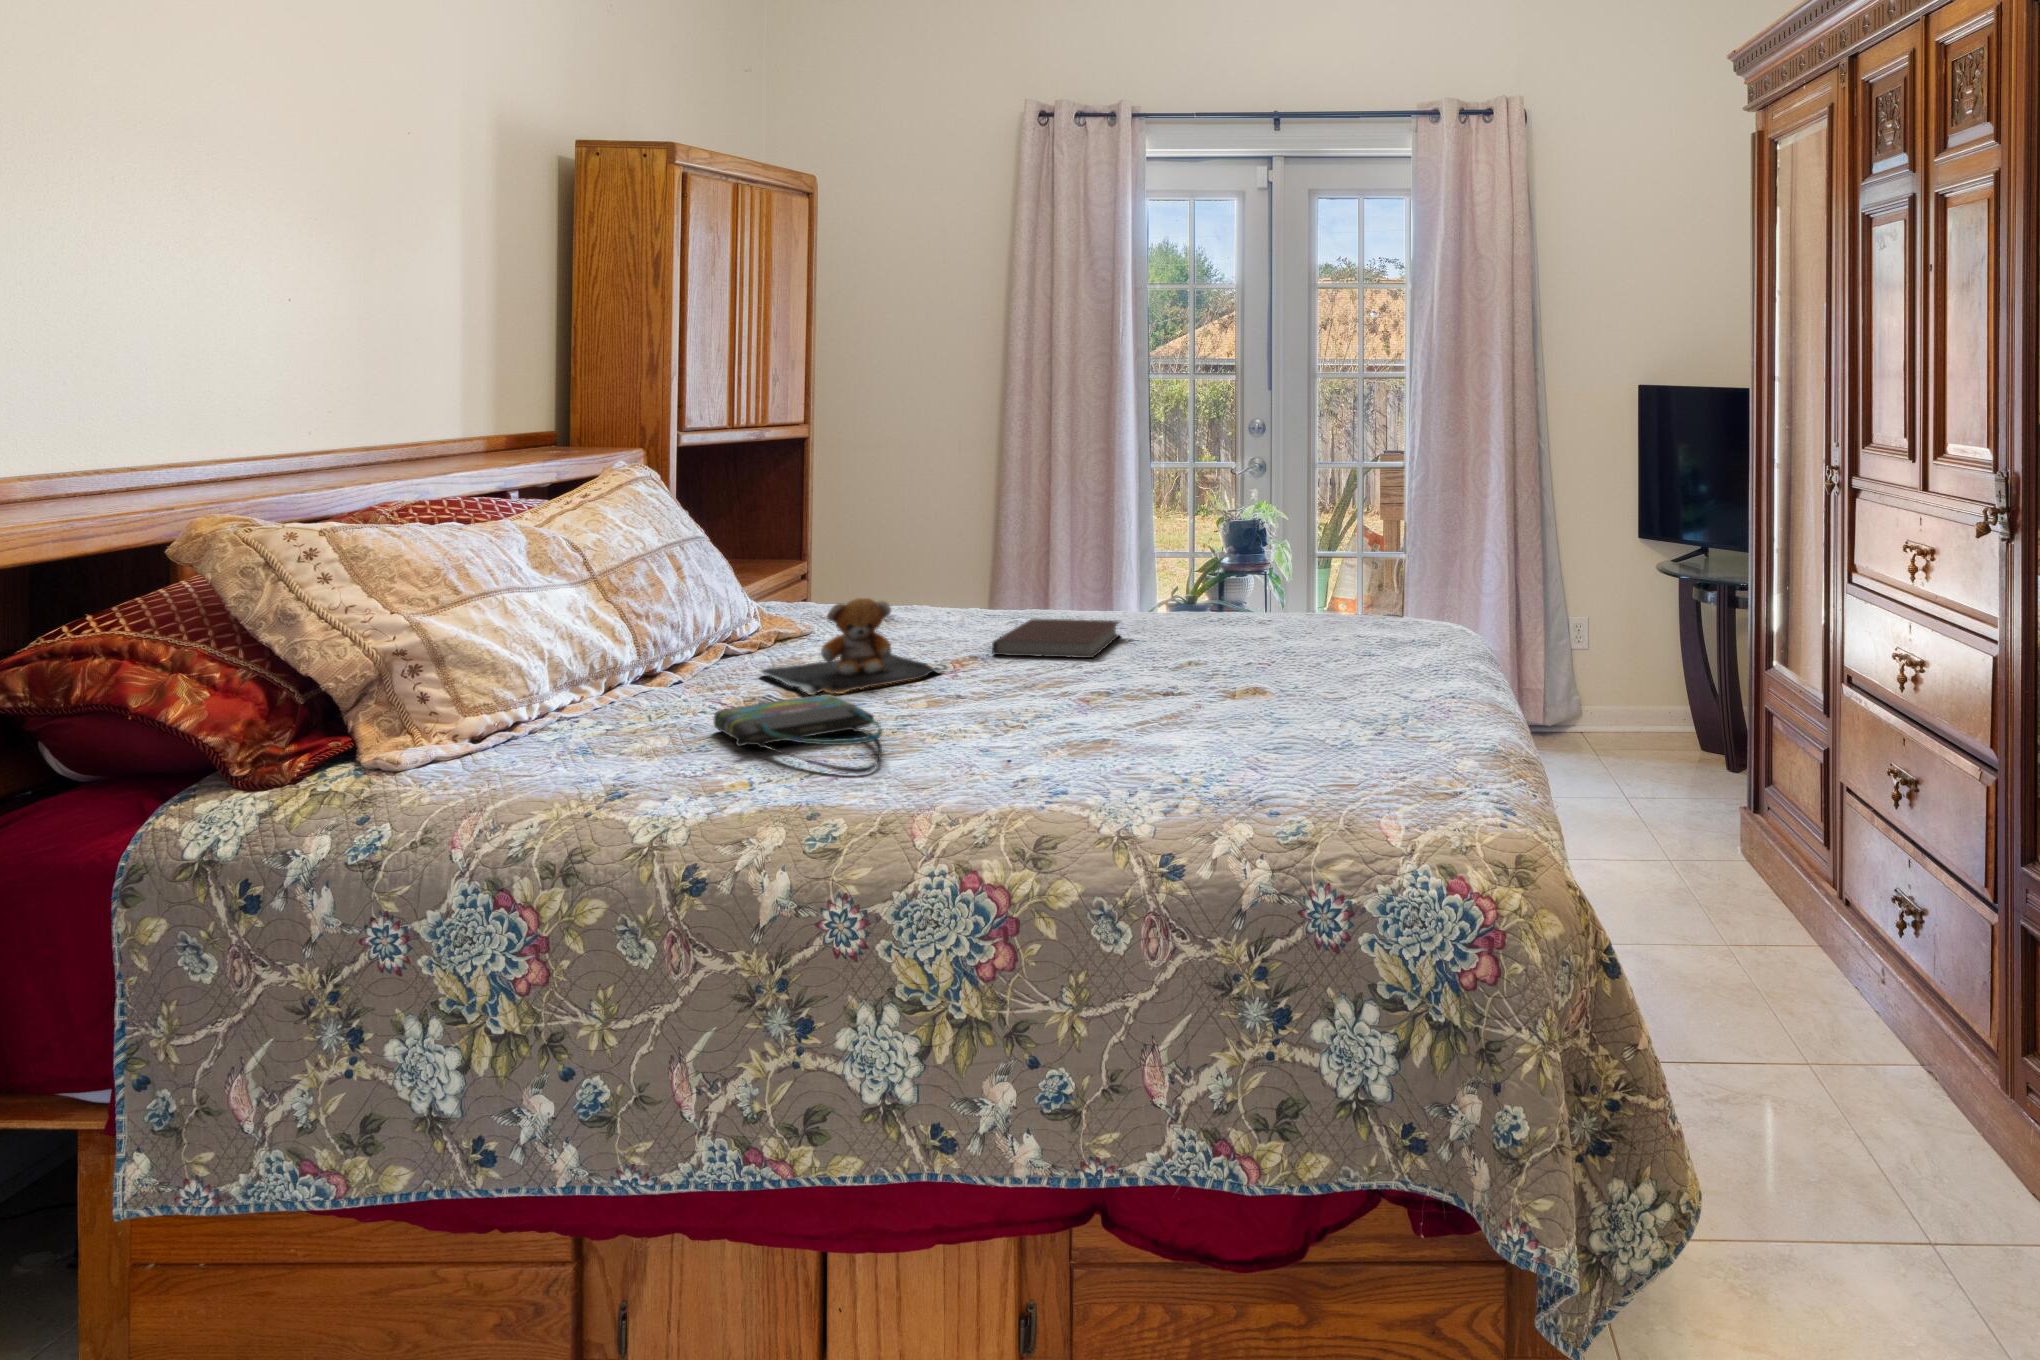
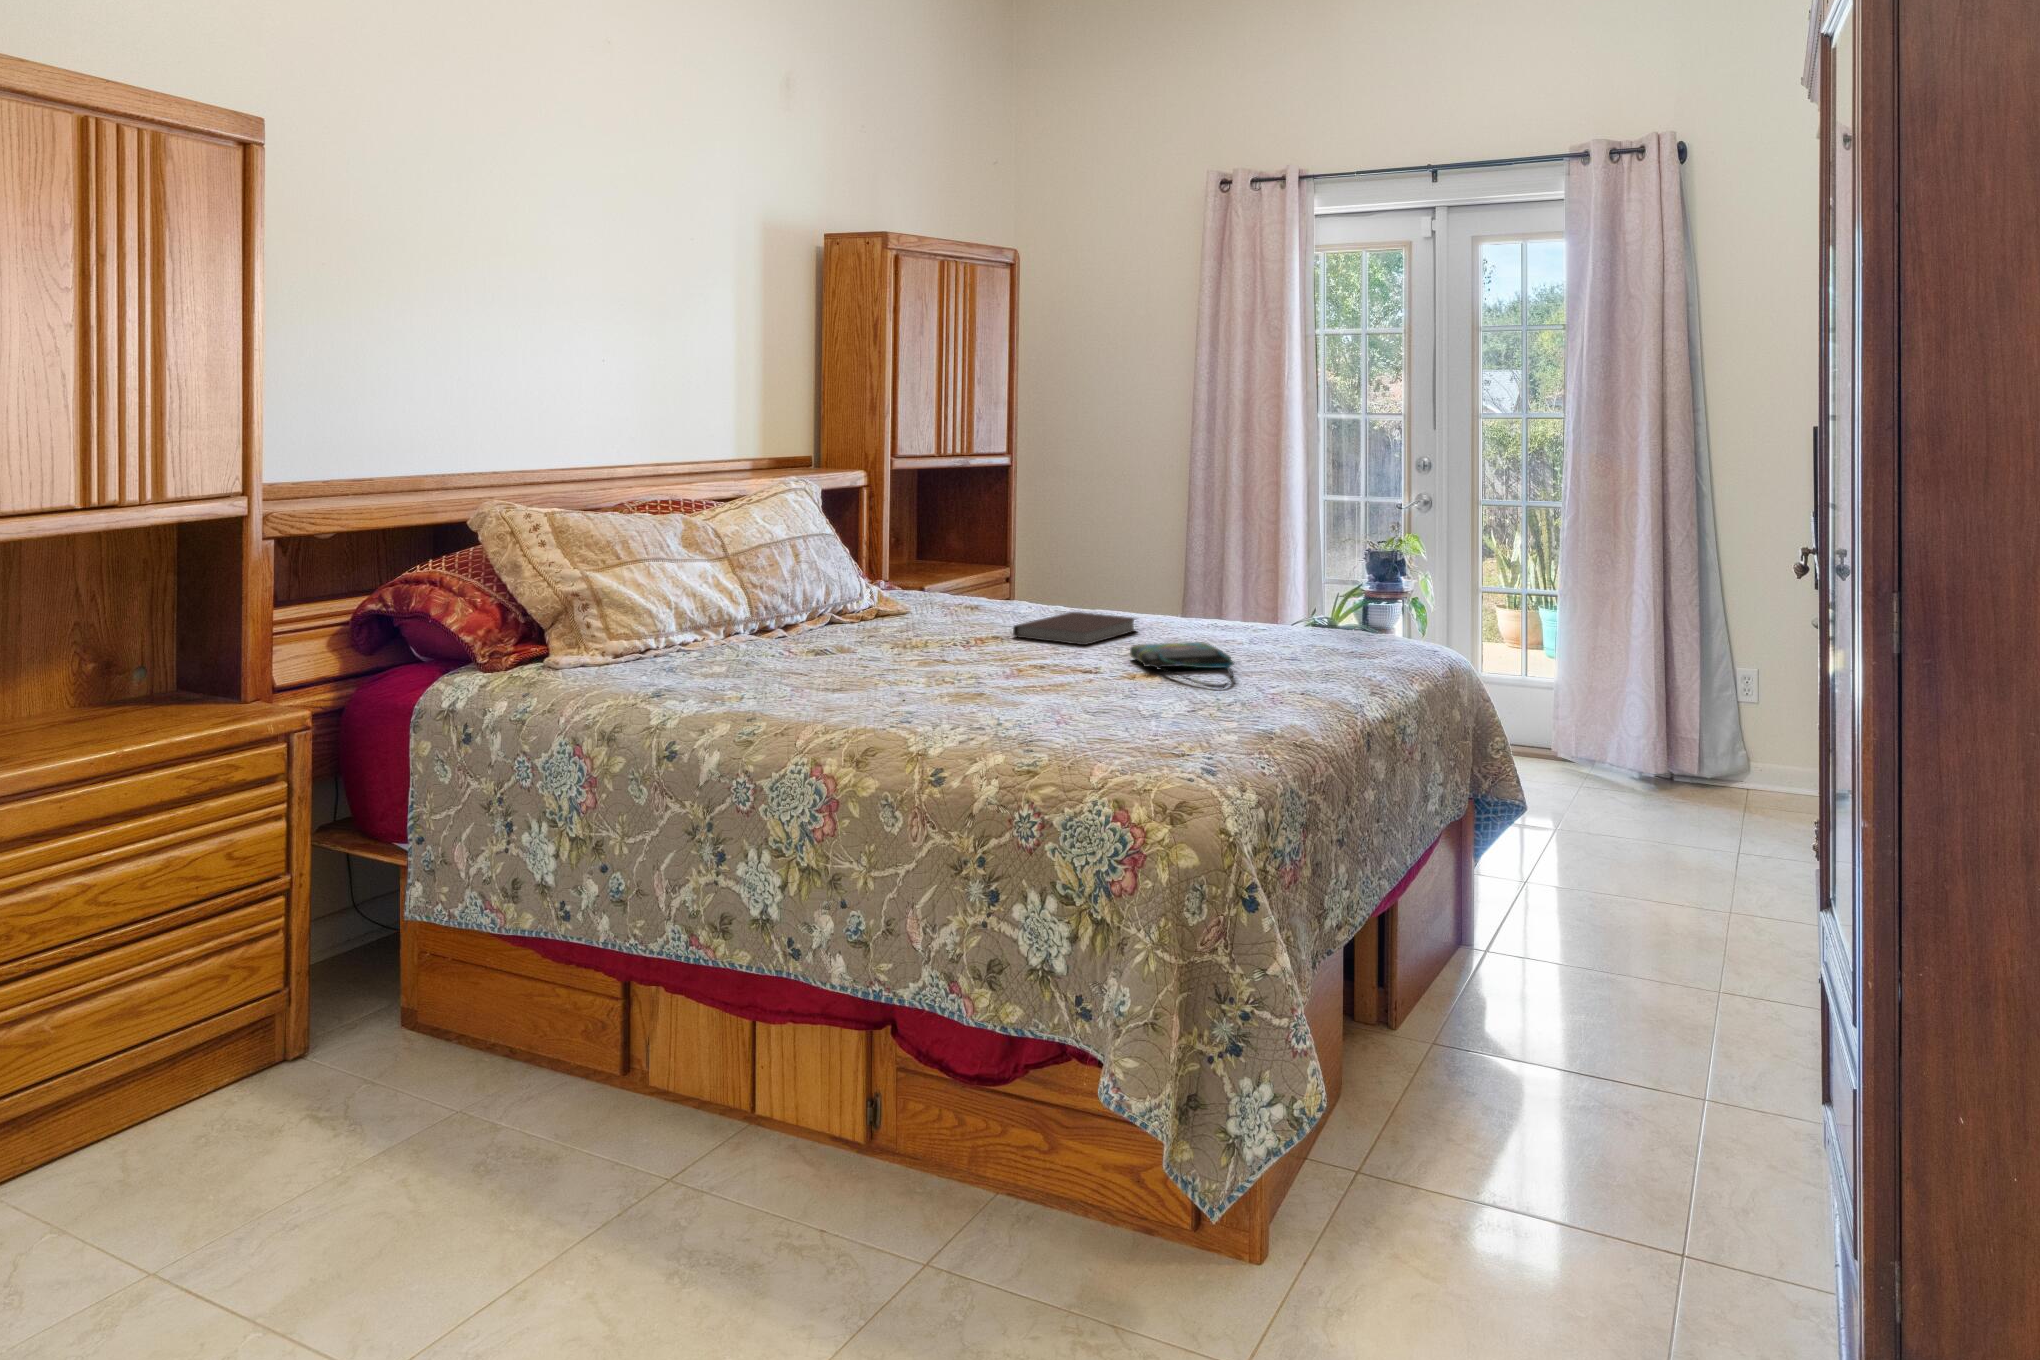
teddy bear: present [761,598,940,695] -> none [830,582,958,654]
tote bag: present [714,694,882,773] -> present [1130,642,1234,689]

